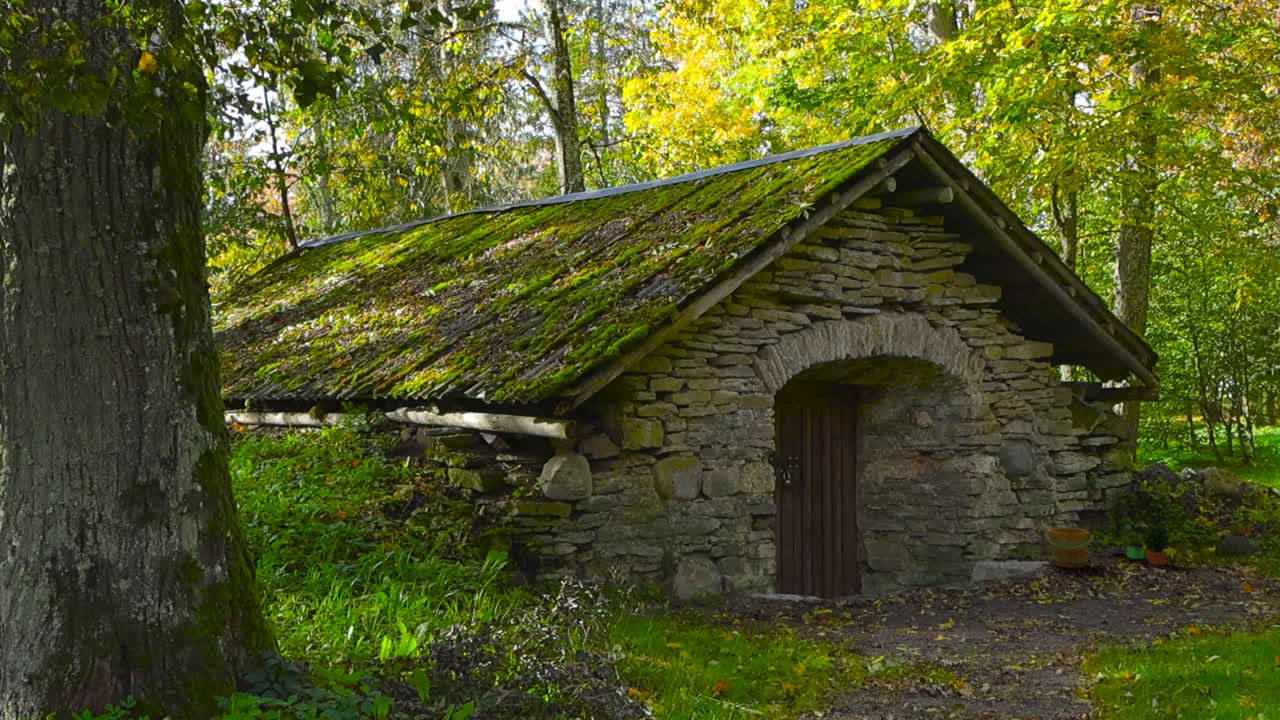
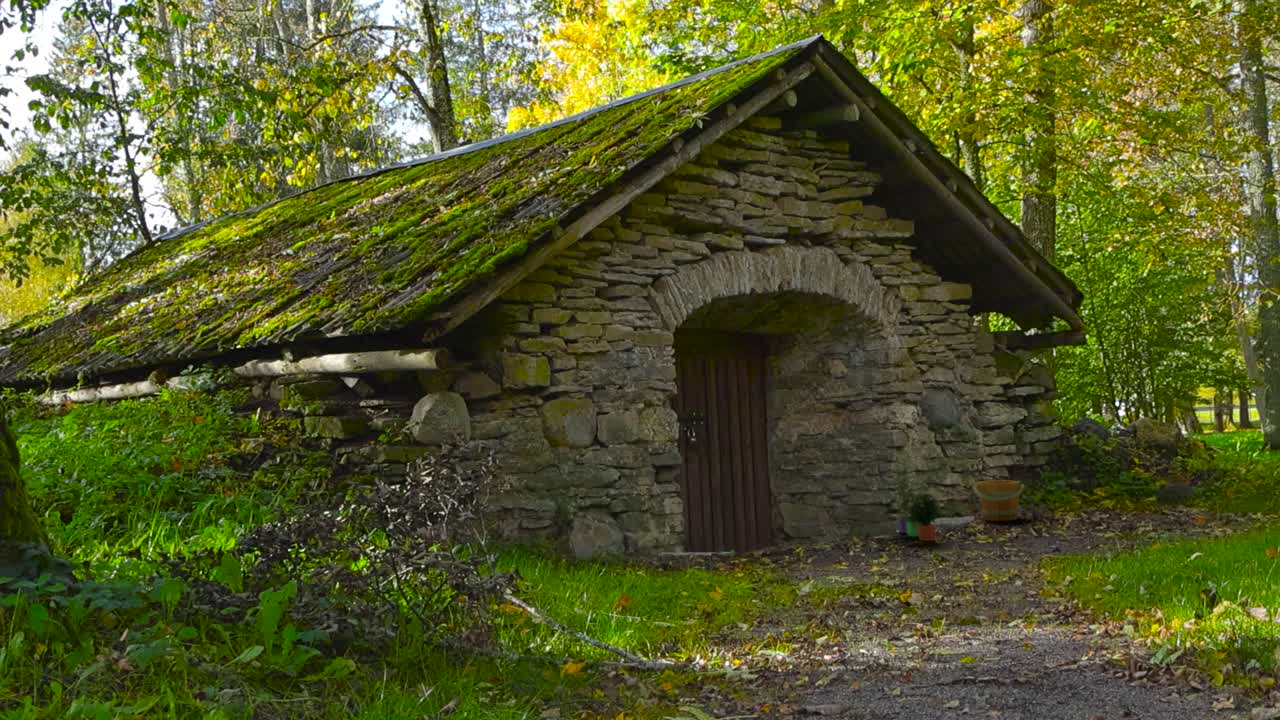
potted plant: present [1106,489,1171,565] -> present [893,455,940,541]

